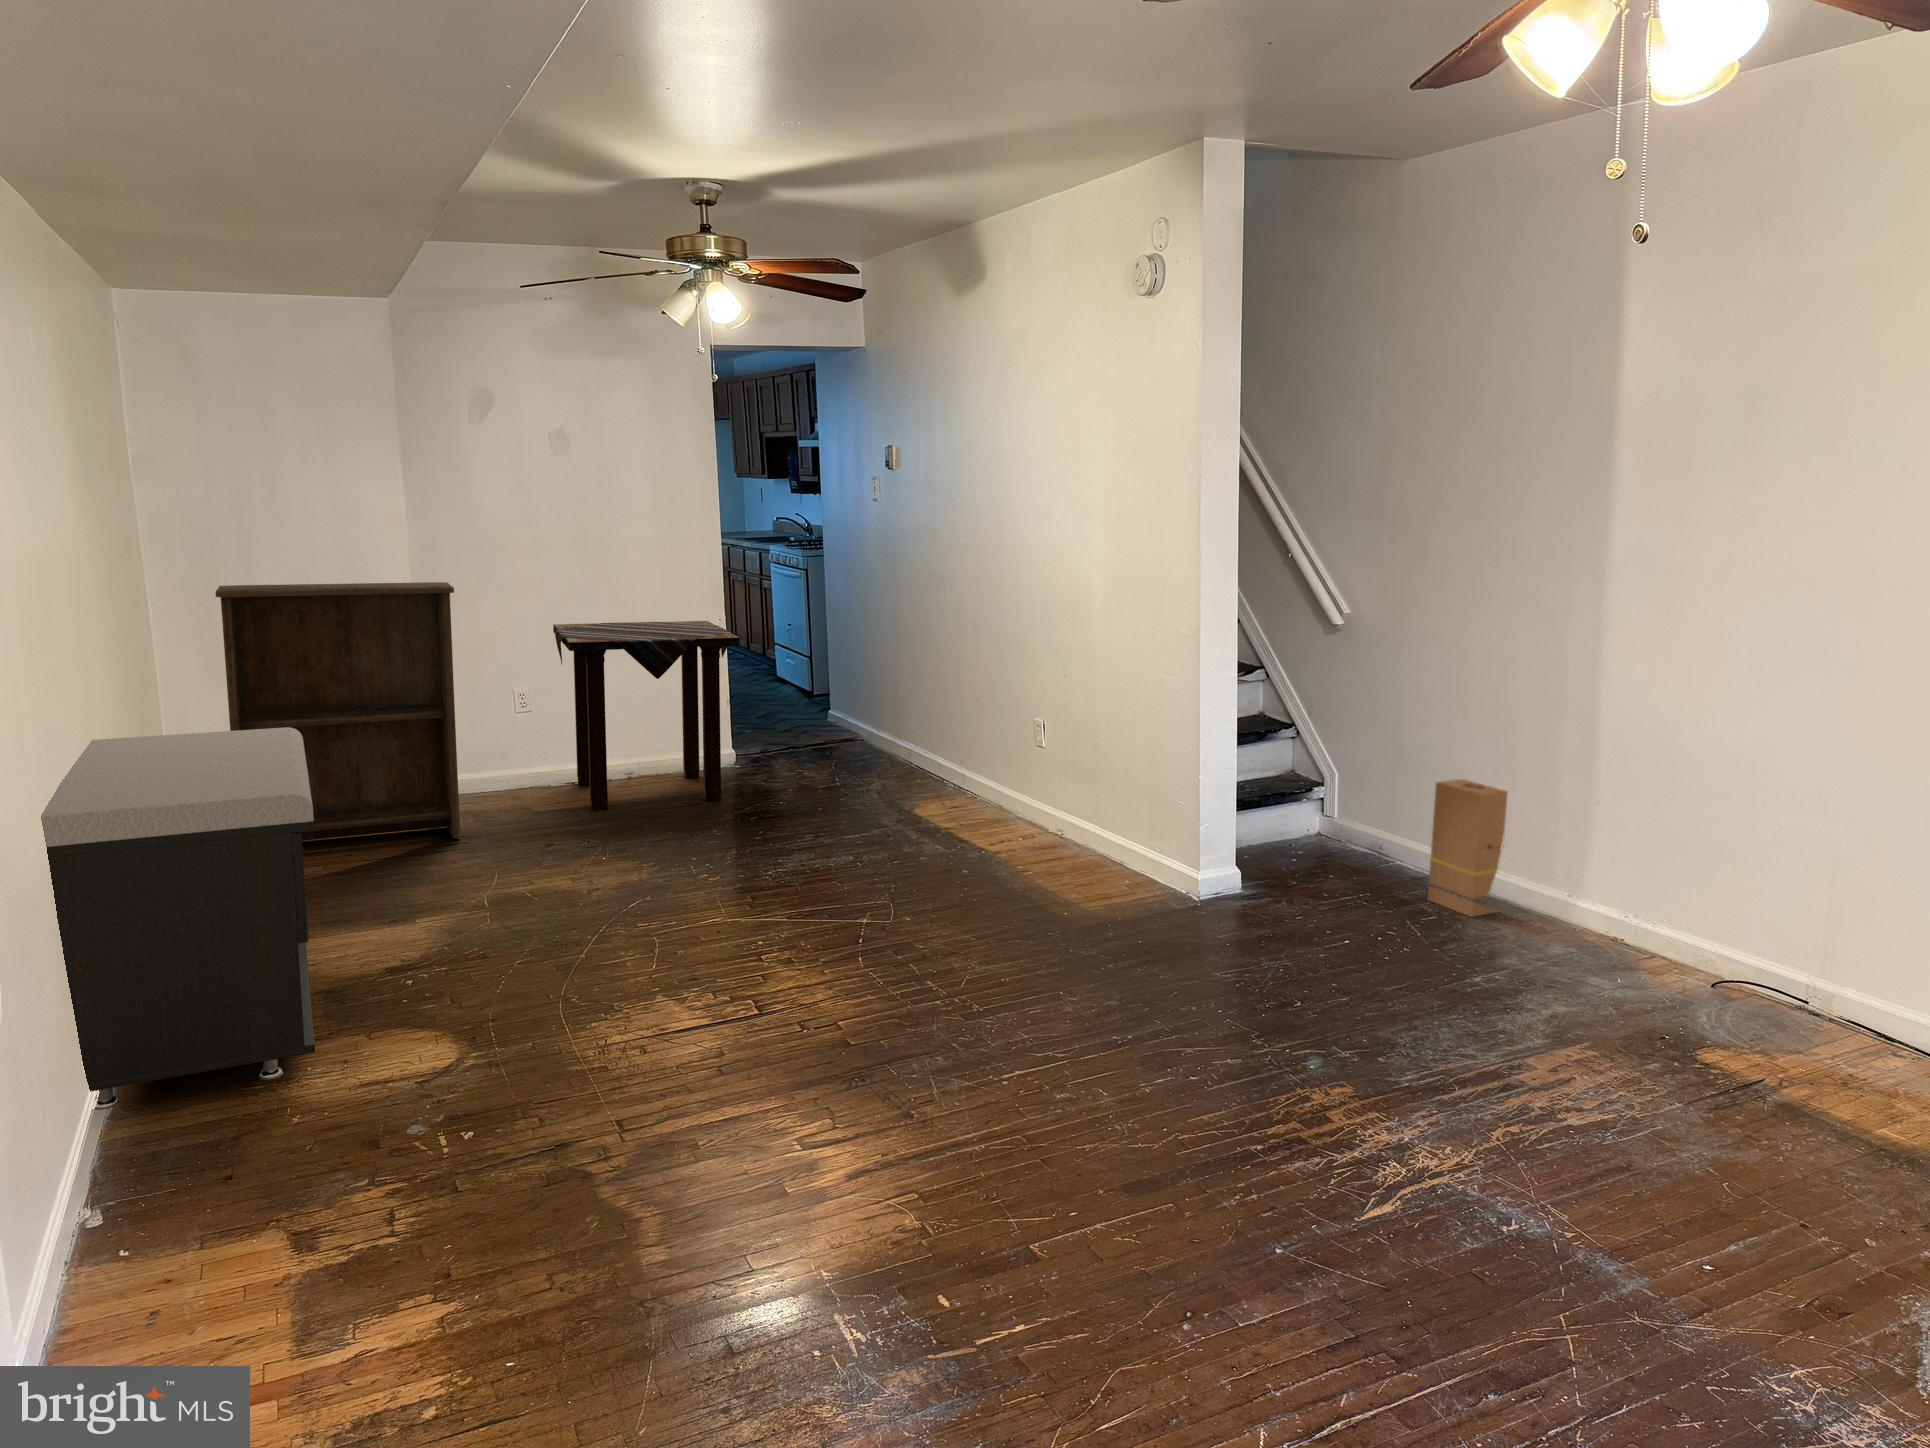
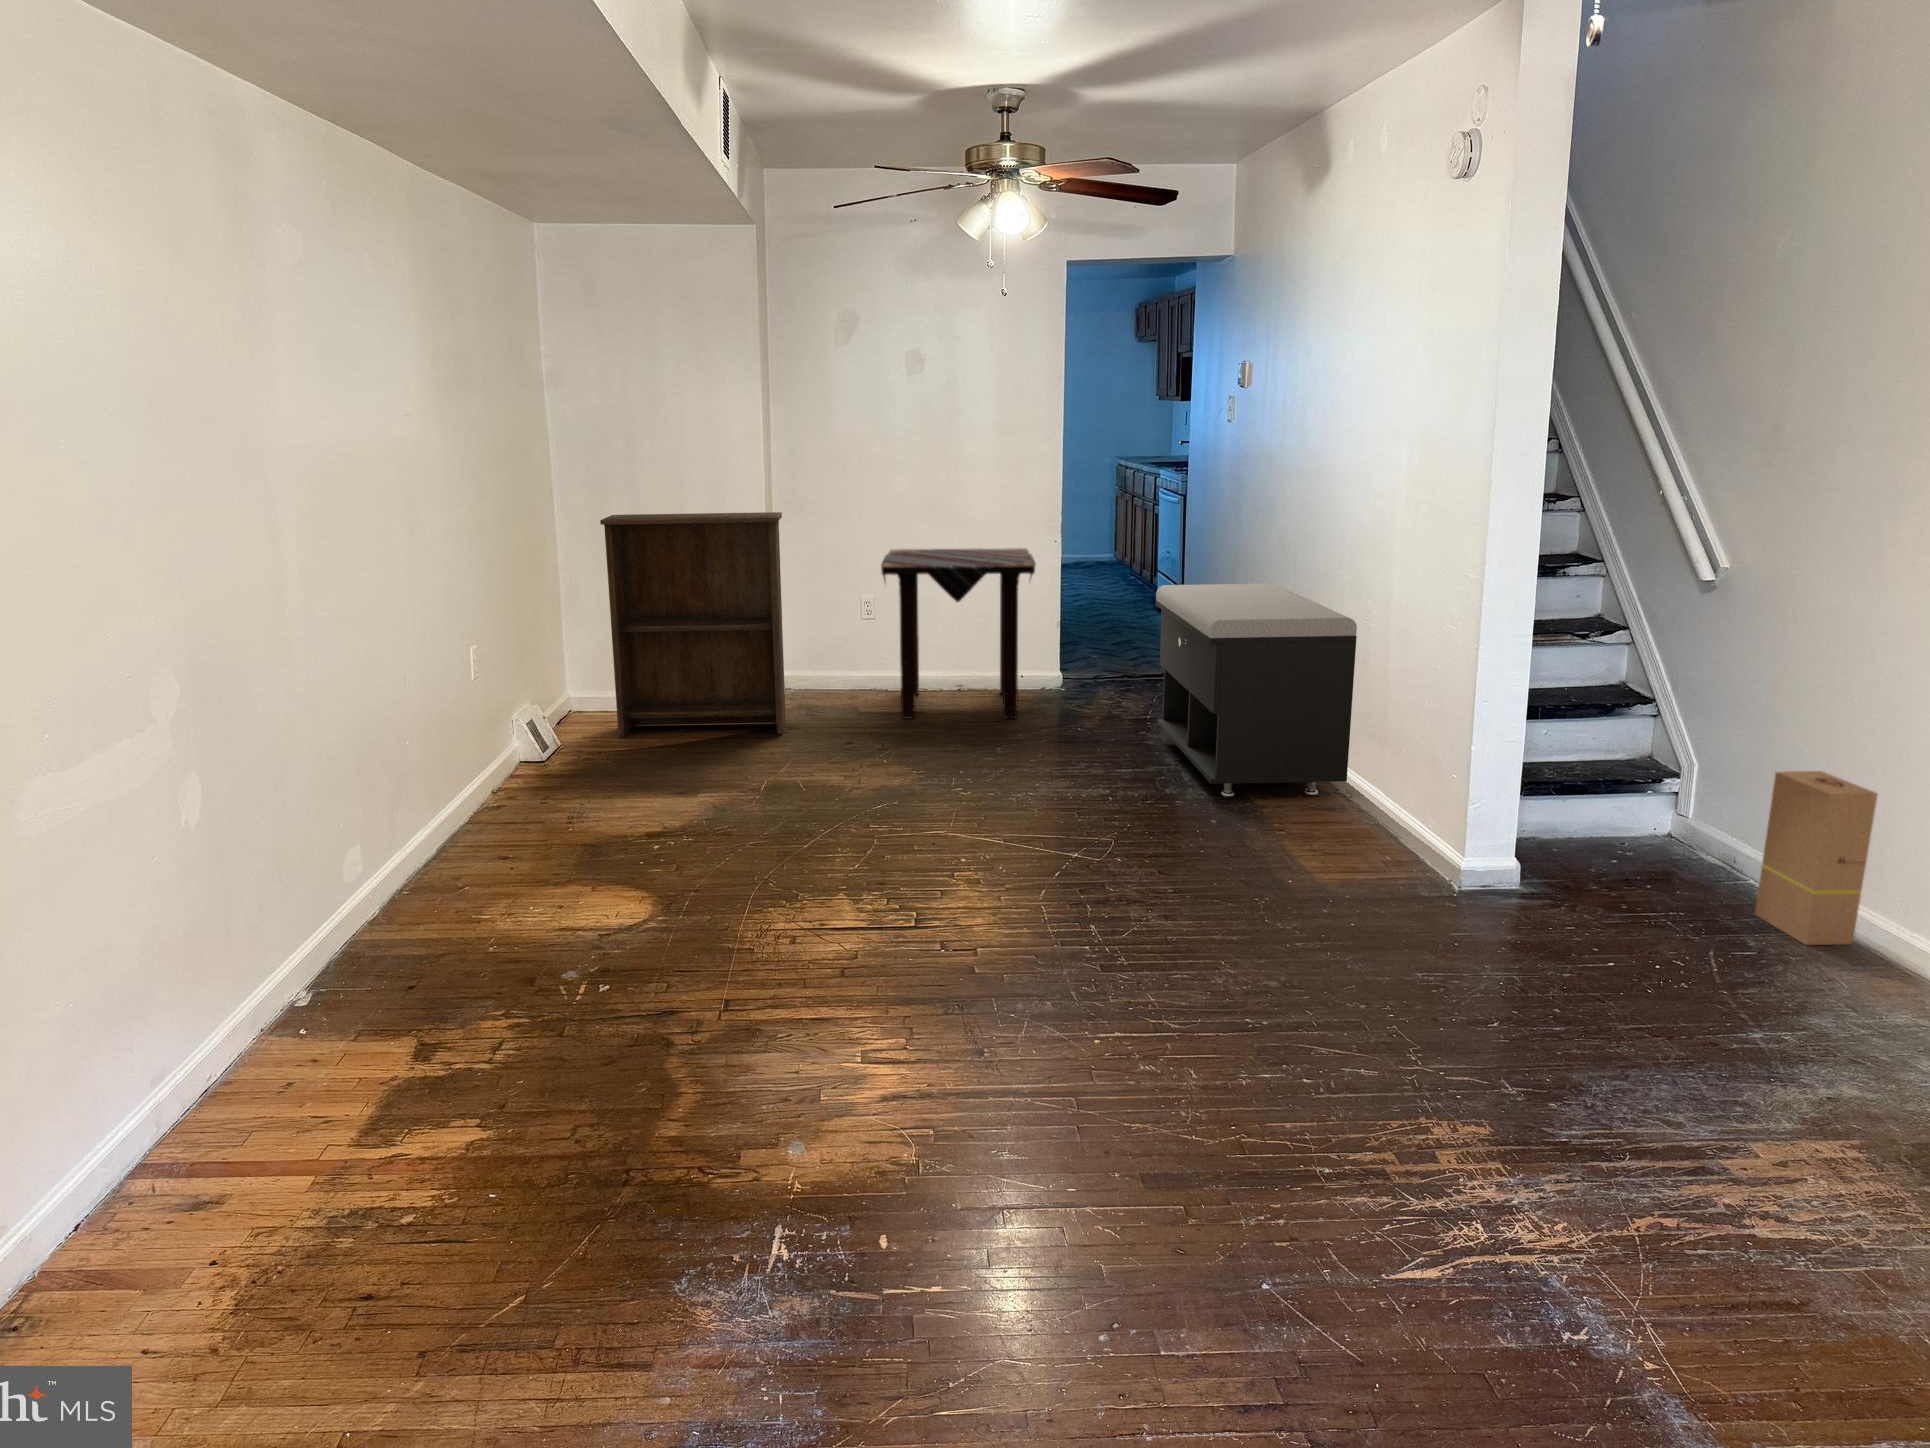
storage bench: present [41,727,315,1110] -> present [1156,583,1357,797]

